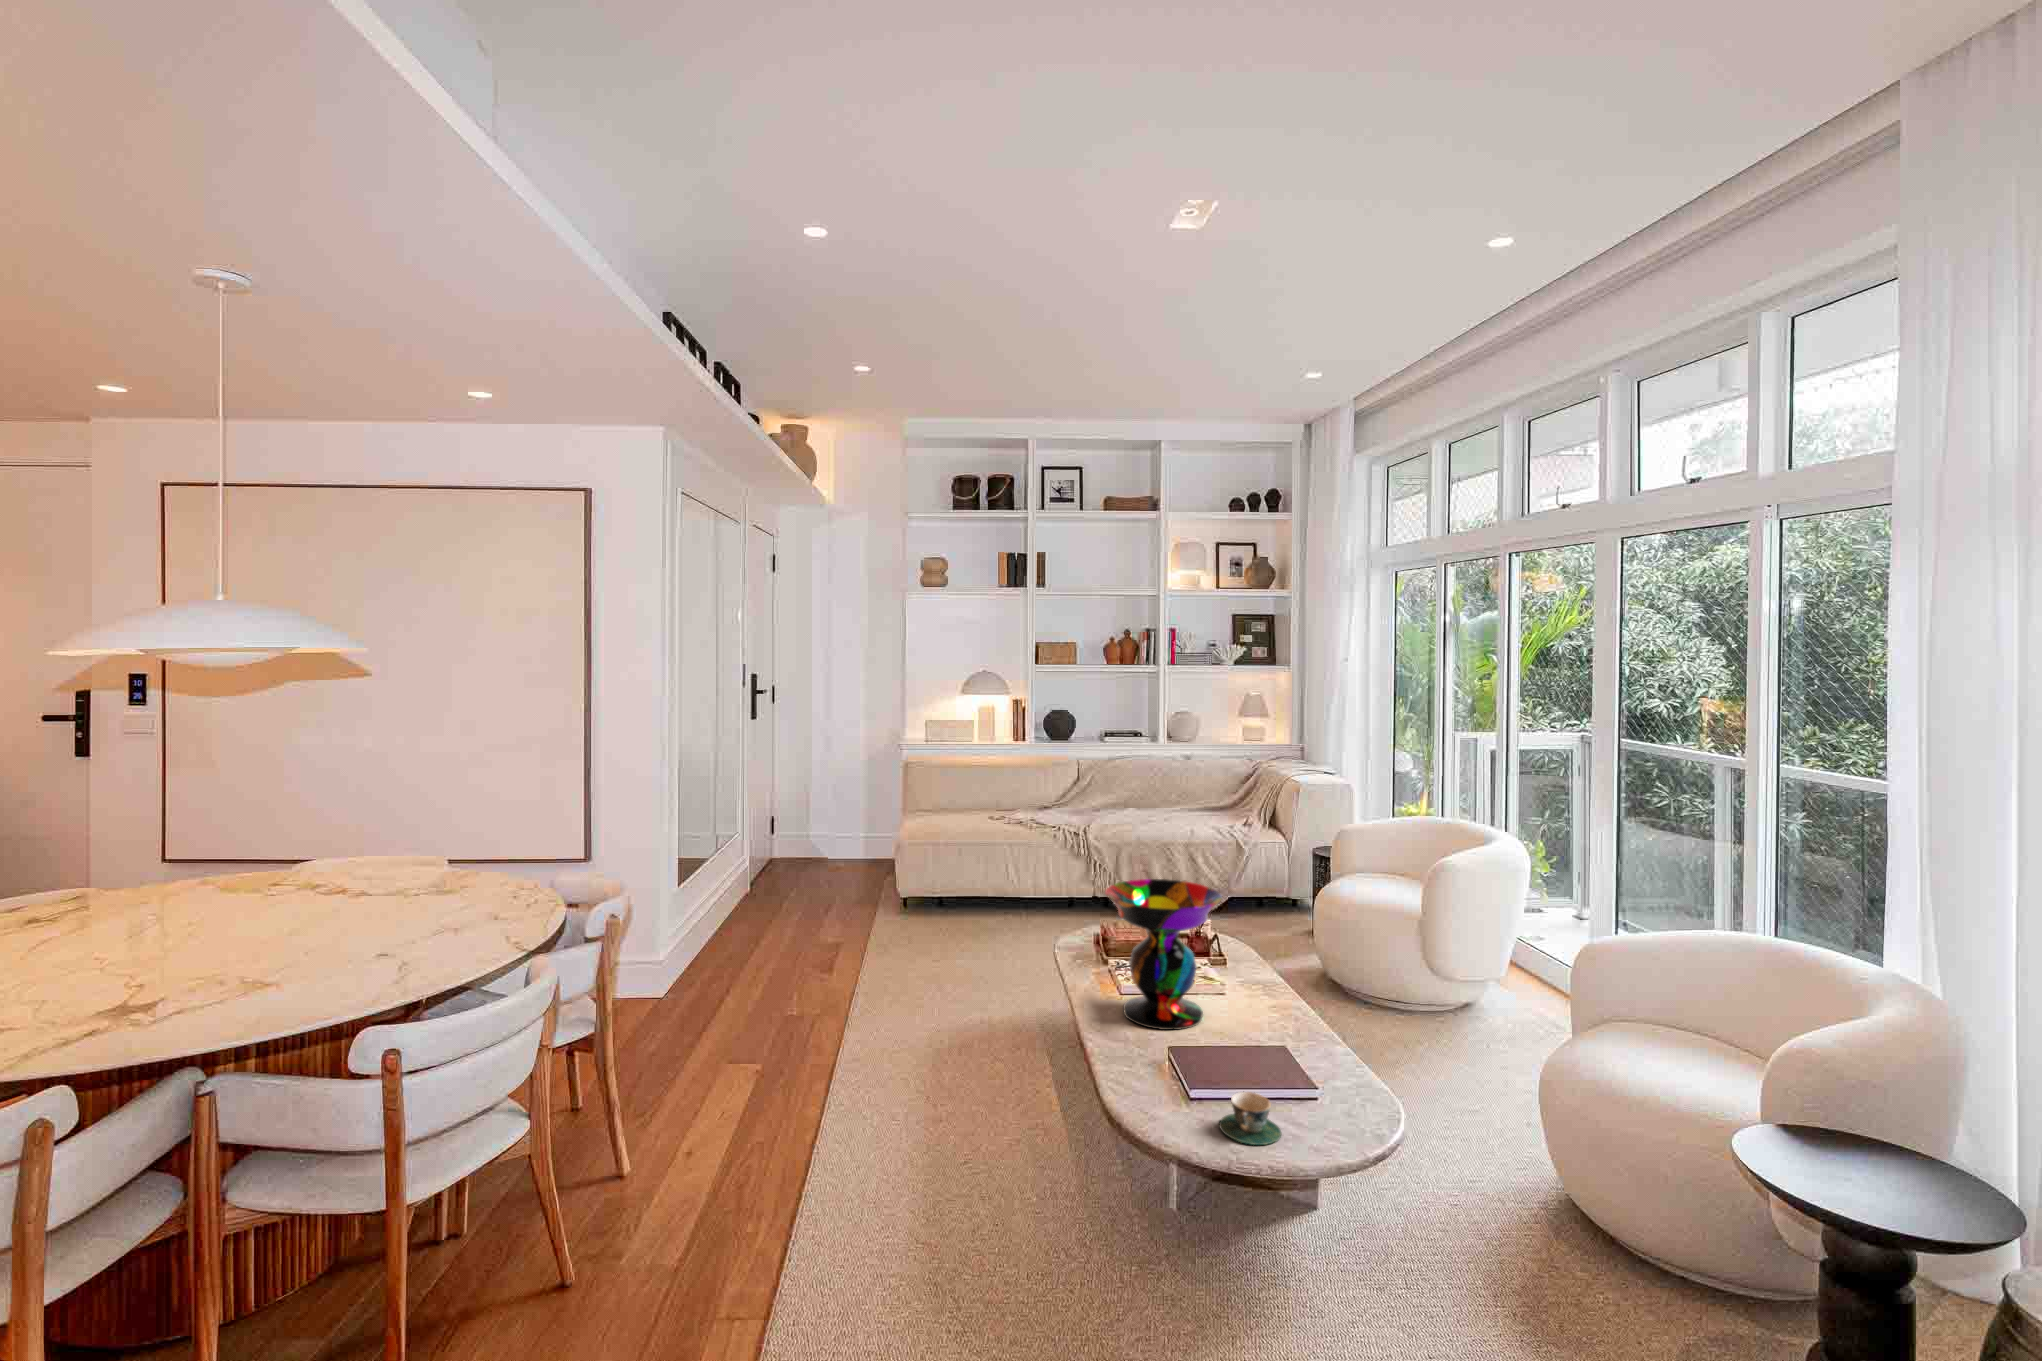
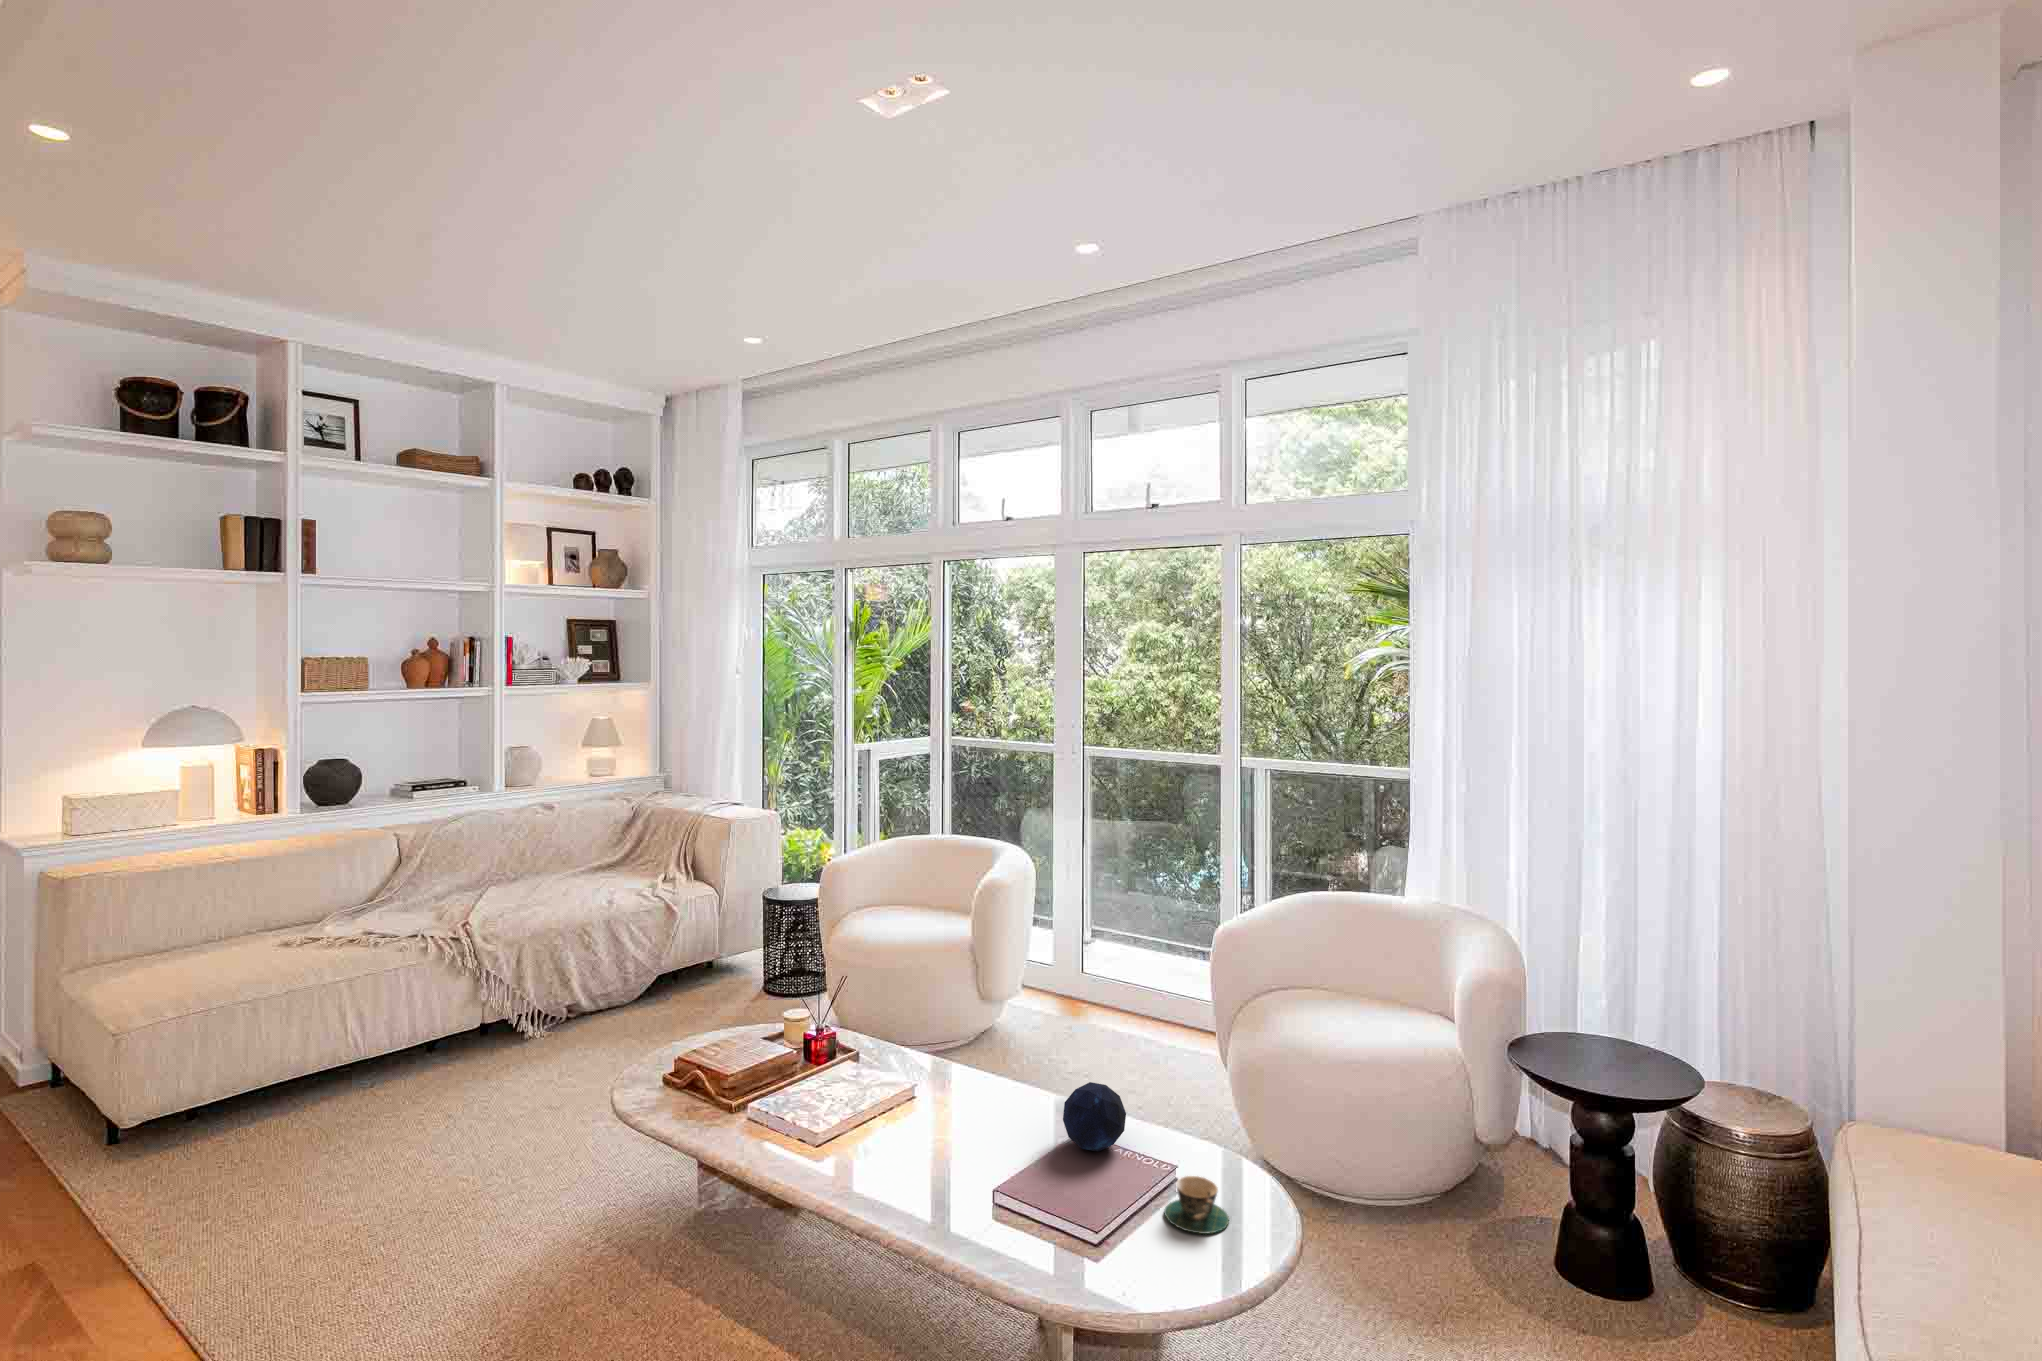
decorative bowl: present [1105,879,1222,1030] -> none [866,969,1006,1159]
decorative orb: none [1231,1004,1291,1067] -> present [1063,1082,1126,1152]

